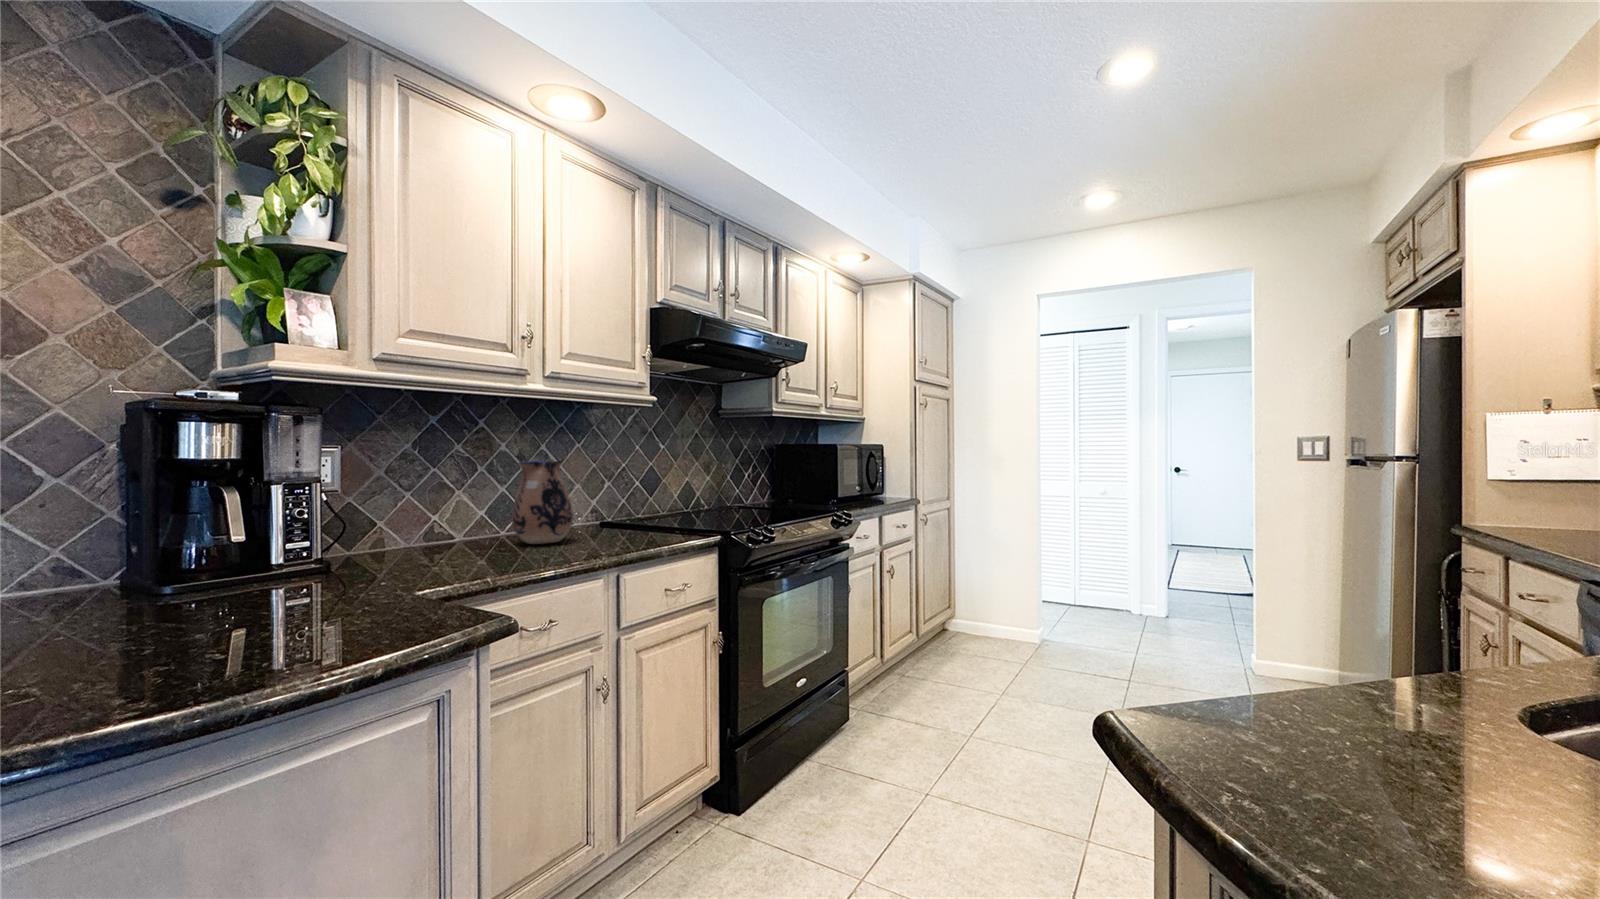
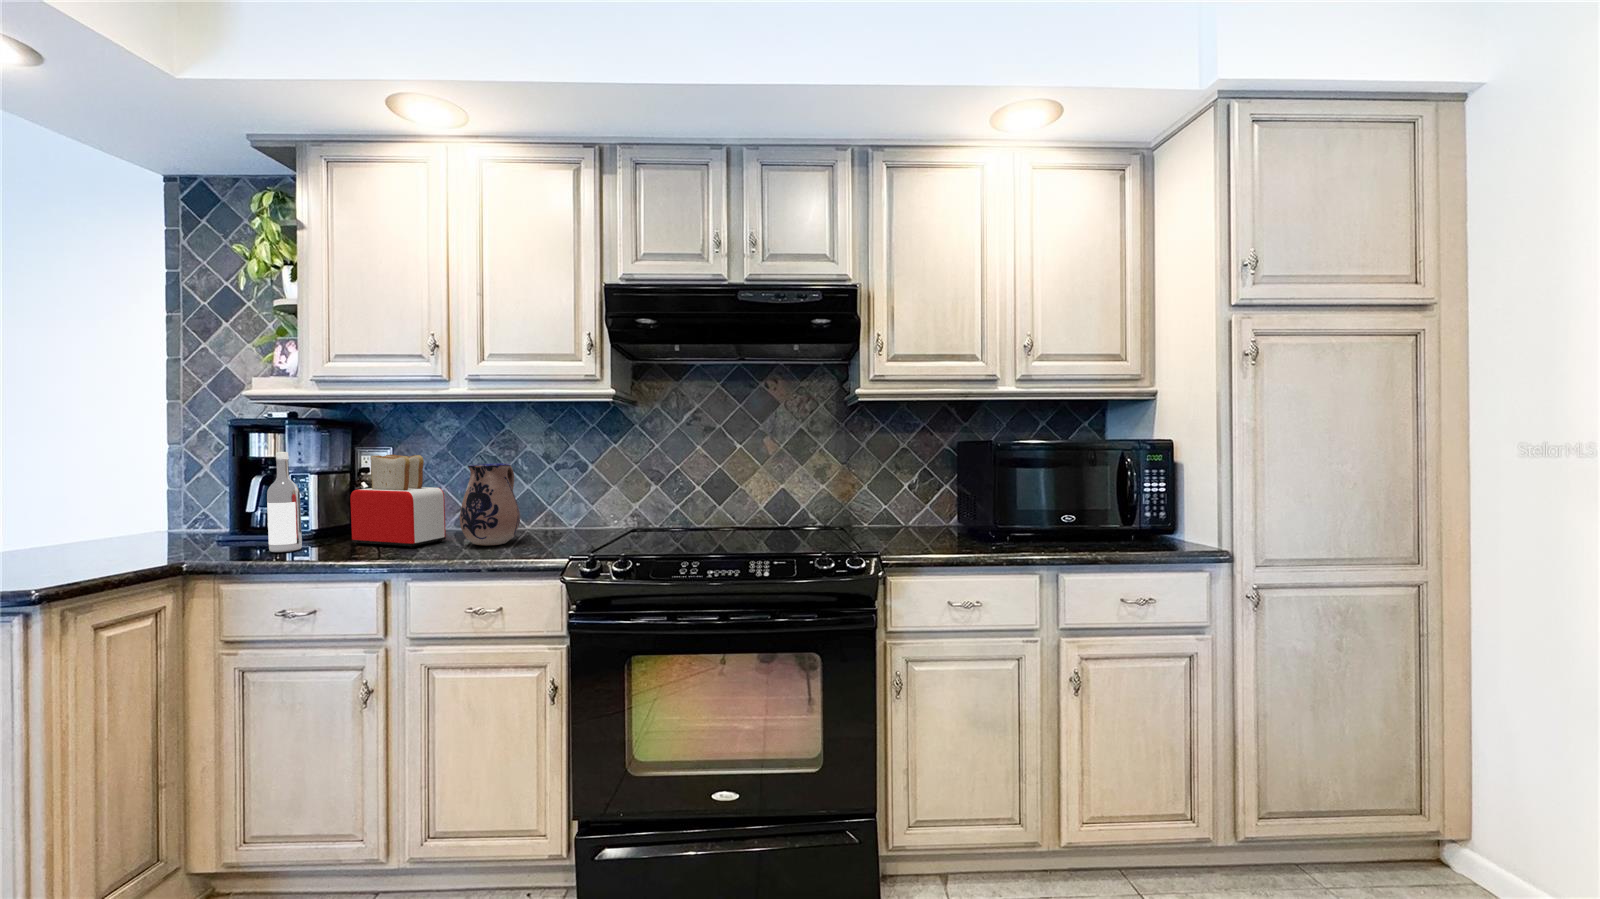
wine bottle: none [293,446,341,585] -> present [267,452,302,552]
toaster: none [362,453,487,565] -> present [351,455,446,548]

